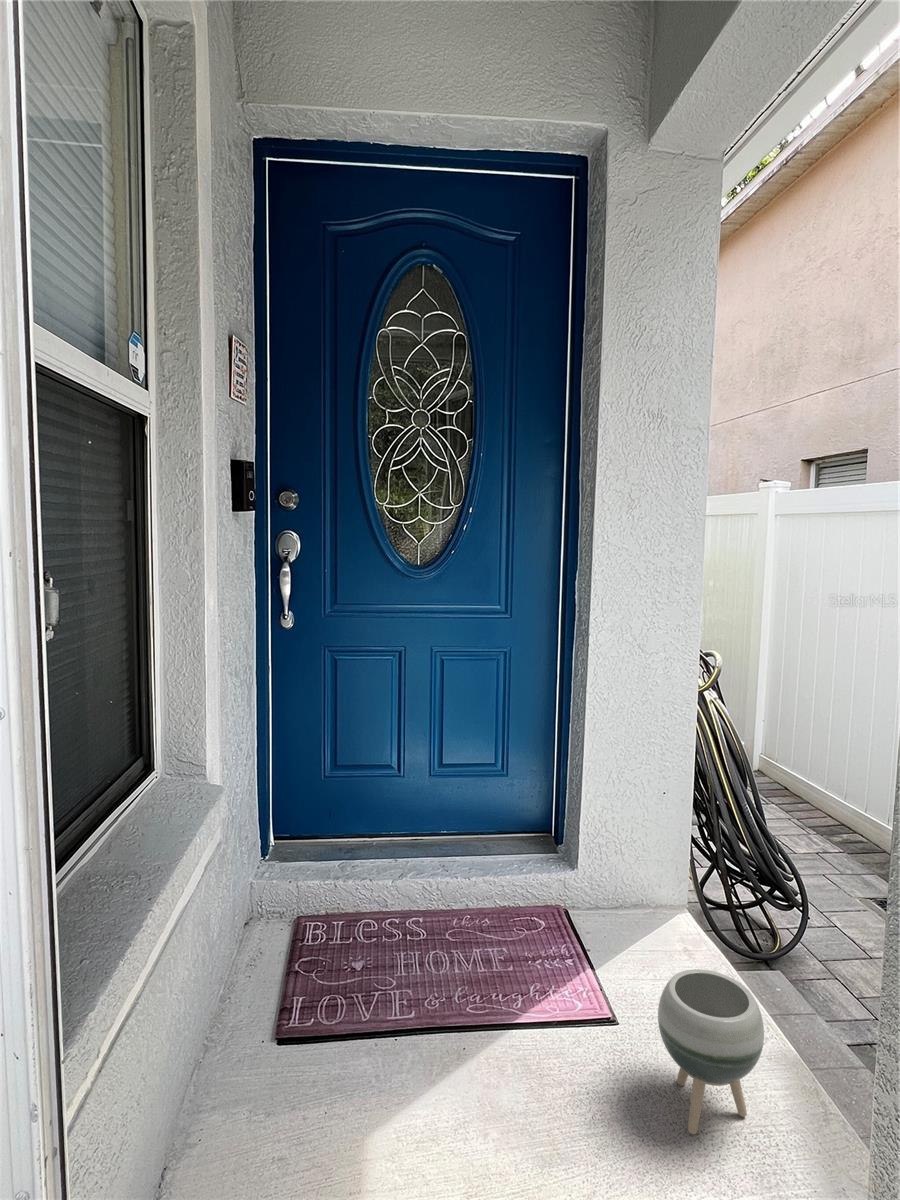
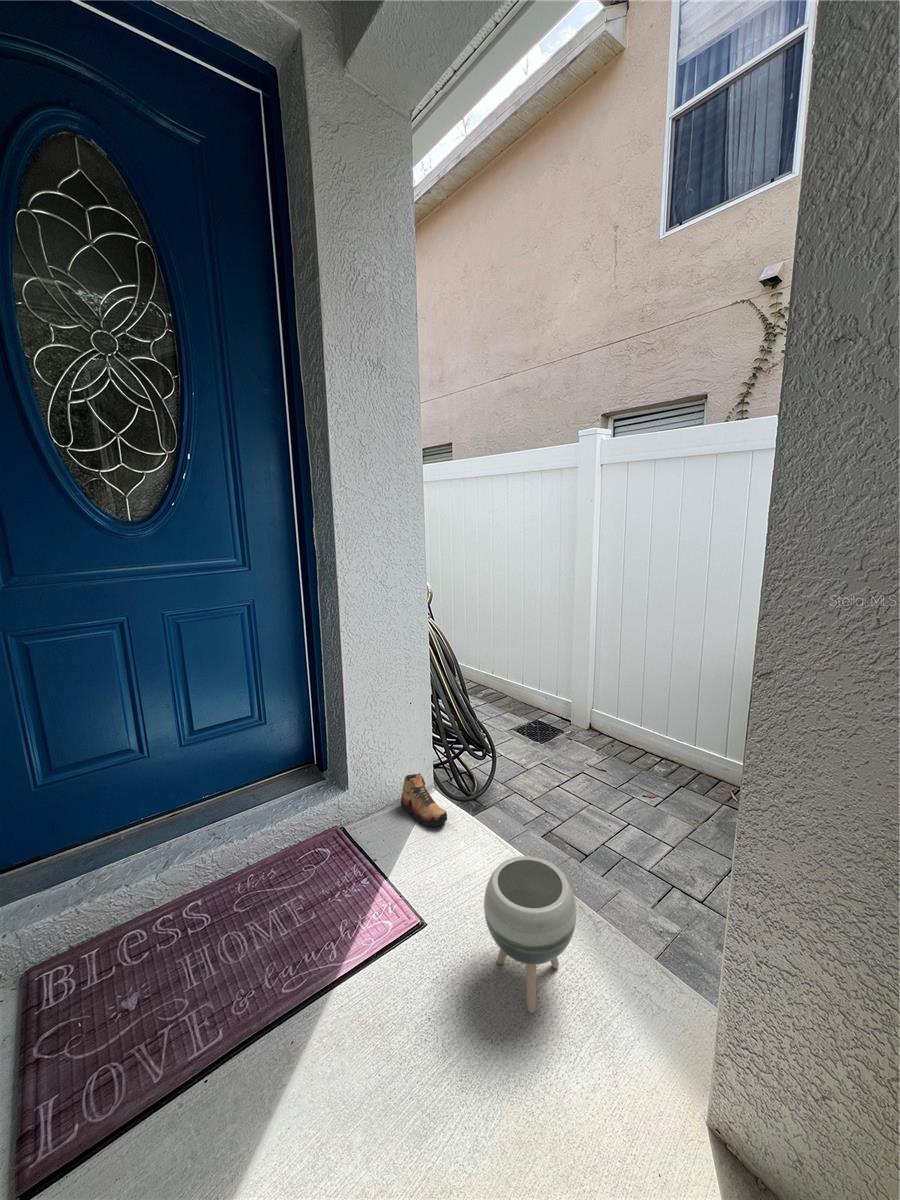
shoe: none [638,877,685,943] -> present [401,773,447,826]

